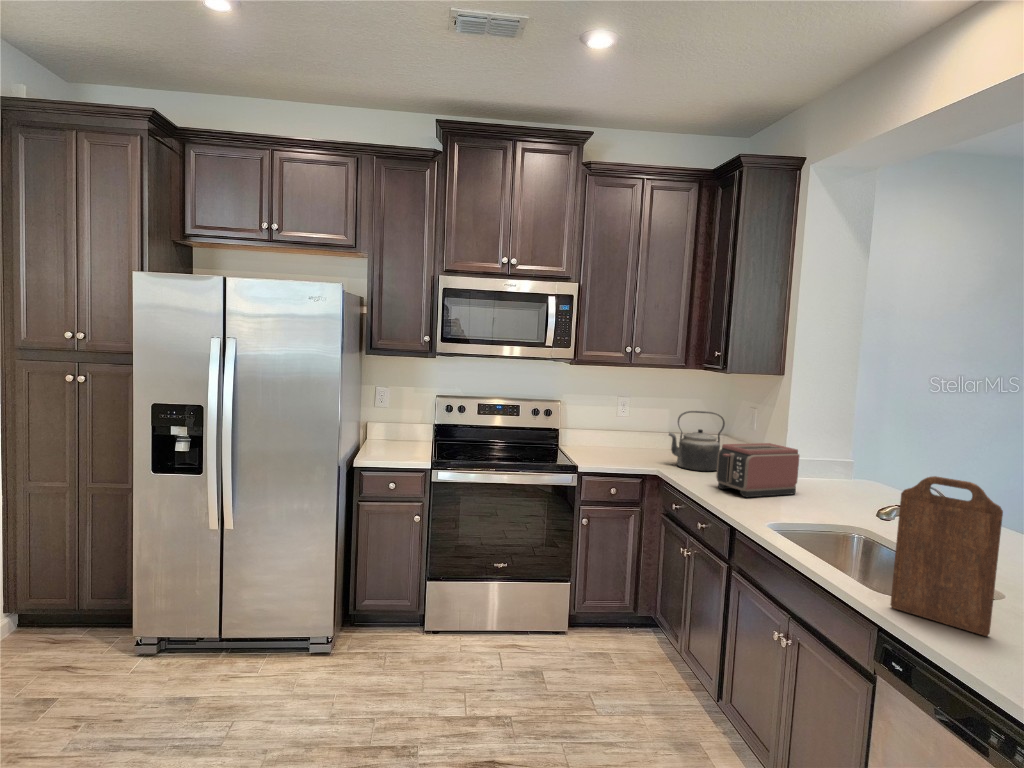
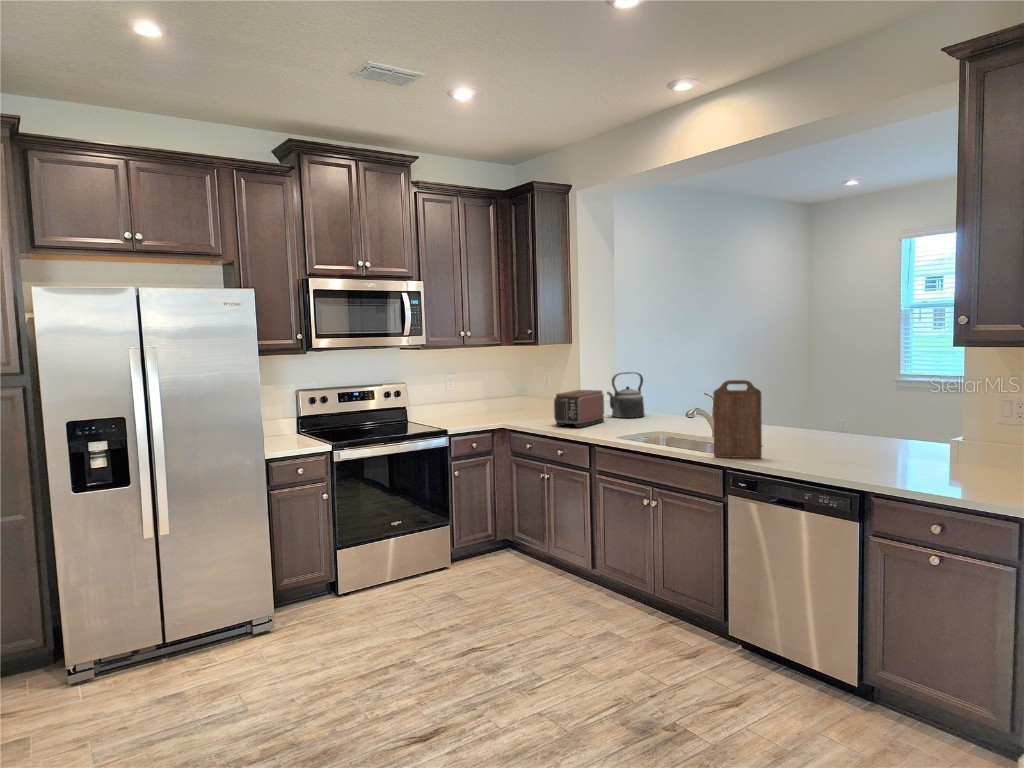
kettle: present [669,411,725,471] -> present [607,372,644,418]

